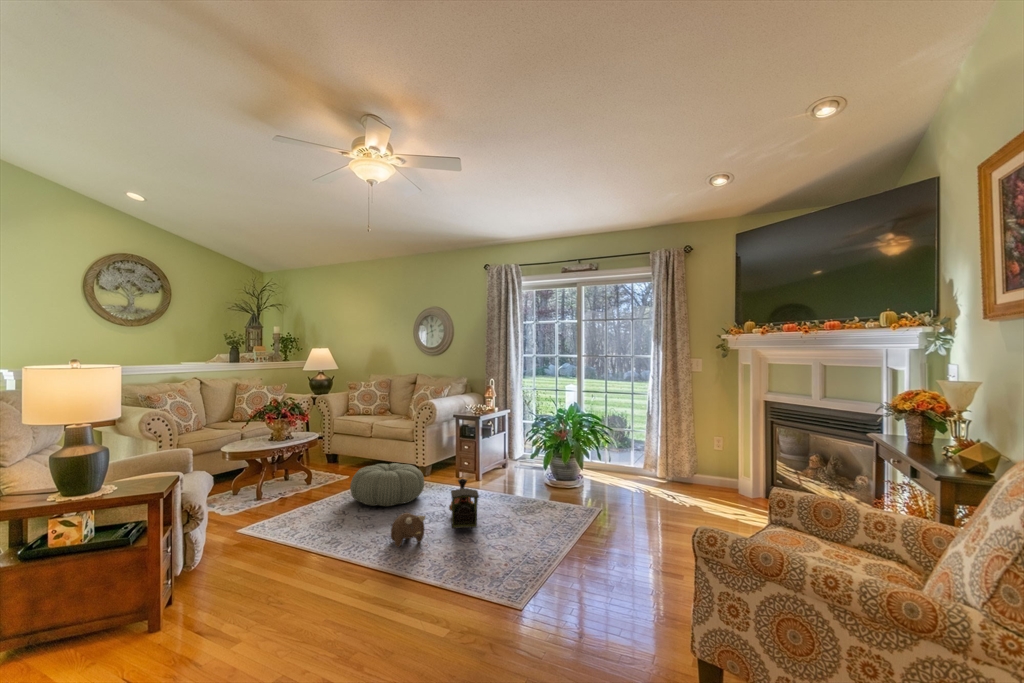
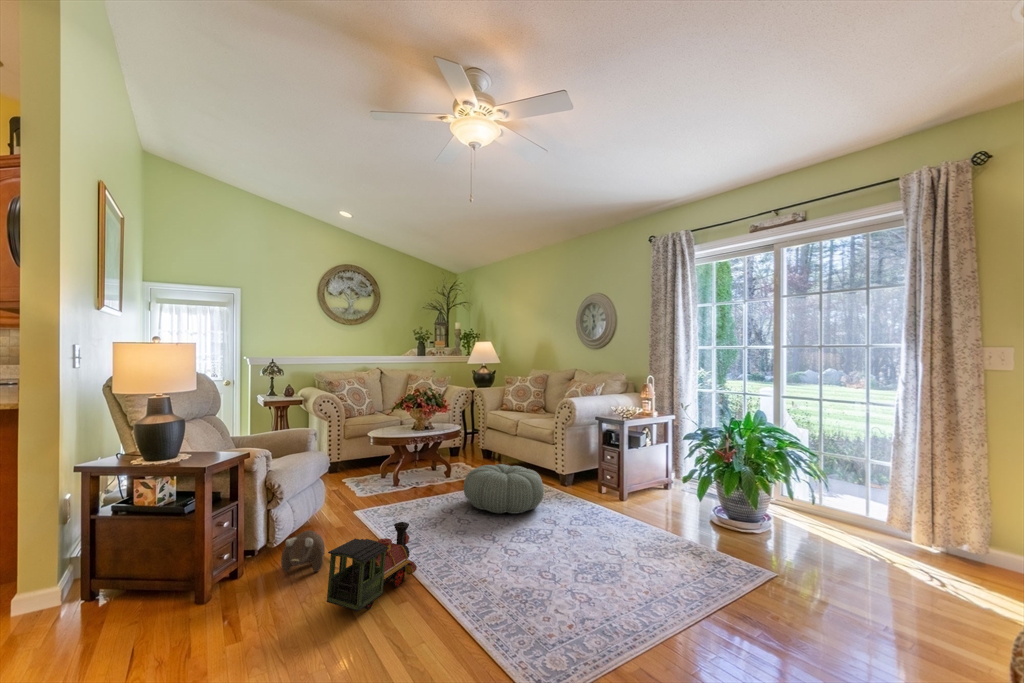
toy train: present [449,479,479,529] -> present [327,522,417,611]
plush toy: present [391,513,425,547] -> present [281,530,325,572]

